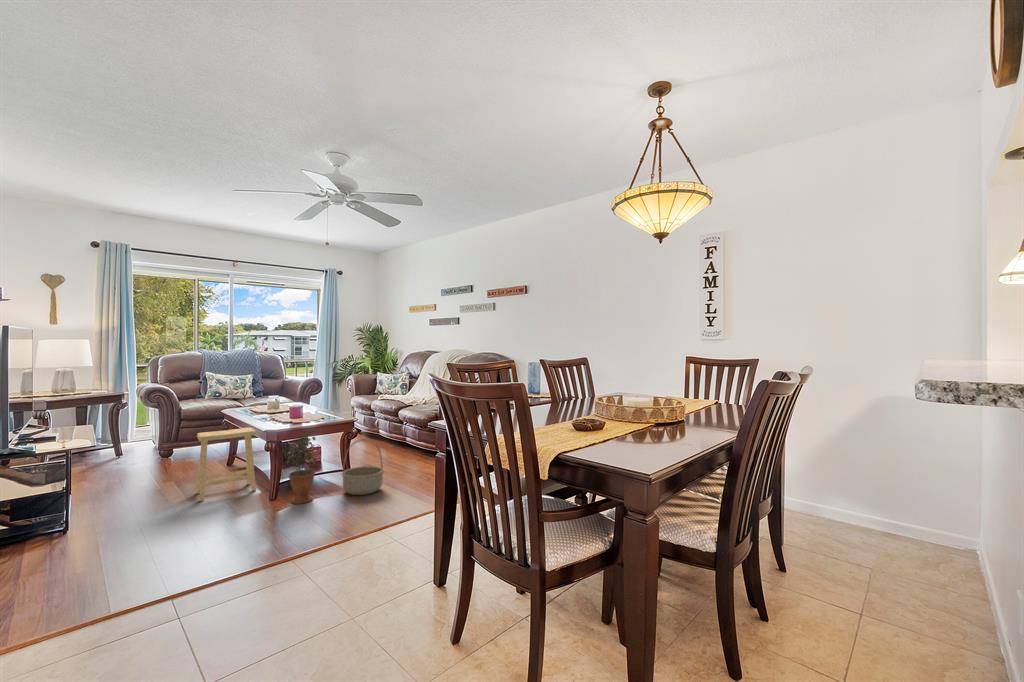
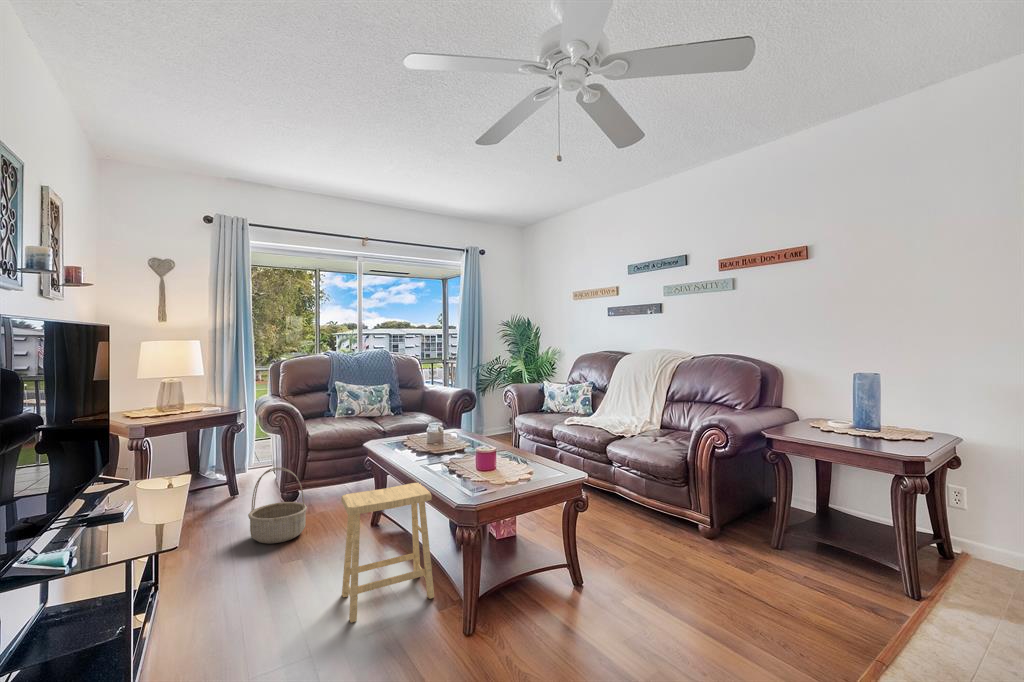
potted plant: present [284,432,316,504] -> none [493,501,550,651]
basket: present [342,439,384,495] -> present [248,468,307,544]

